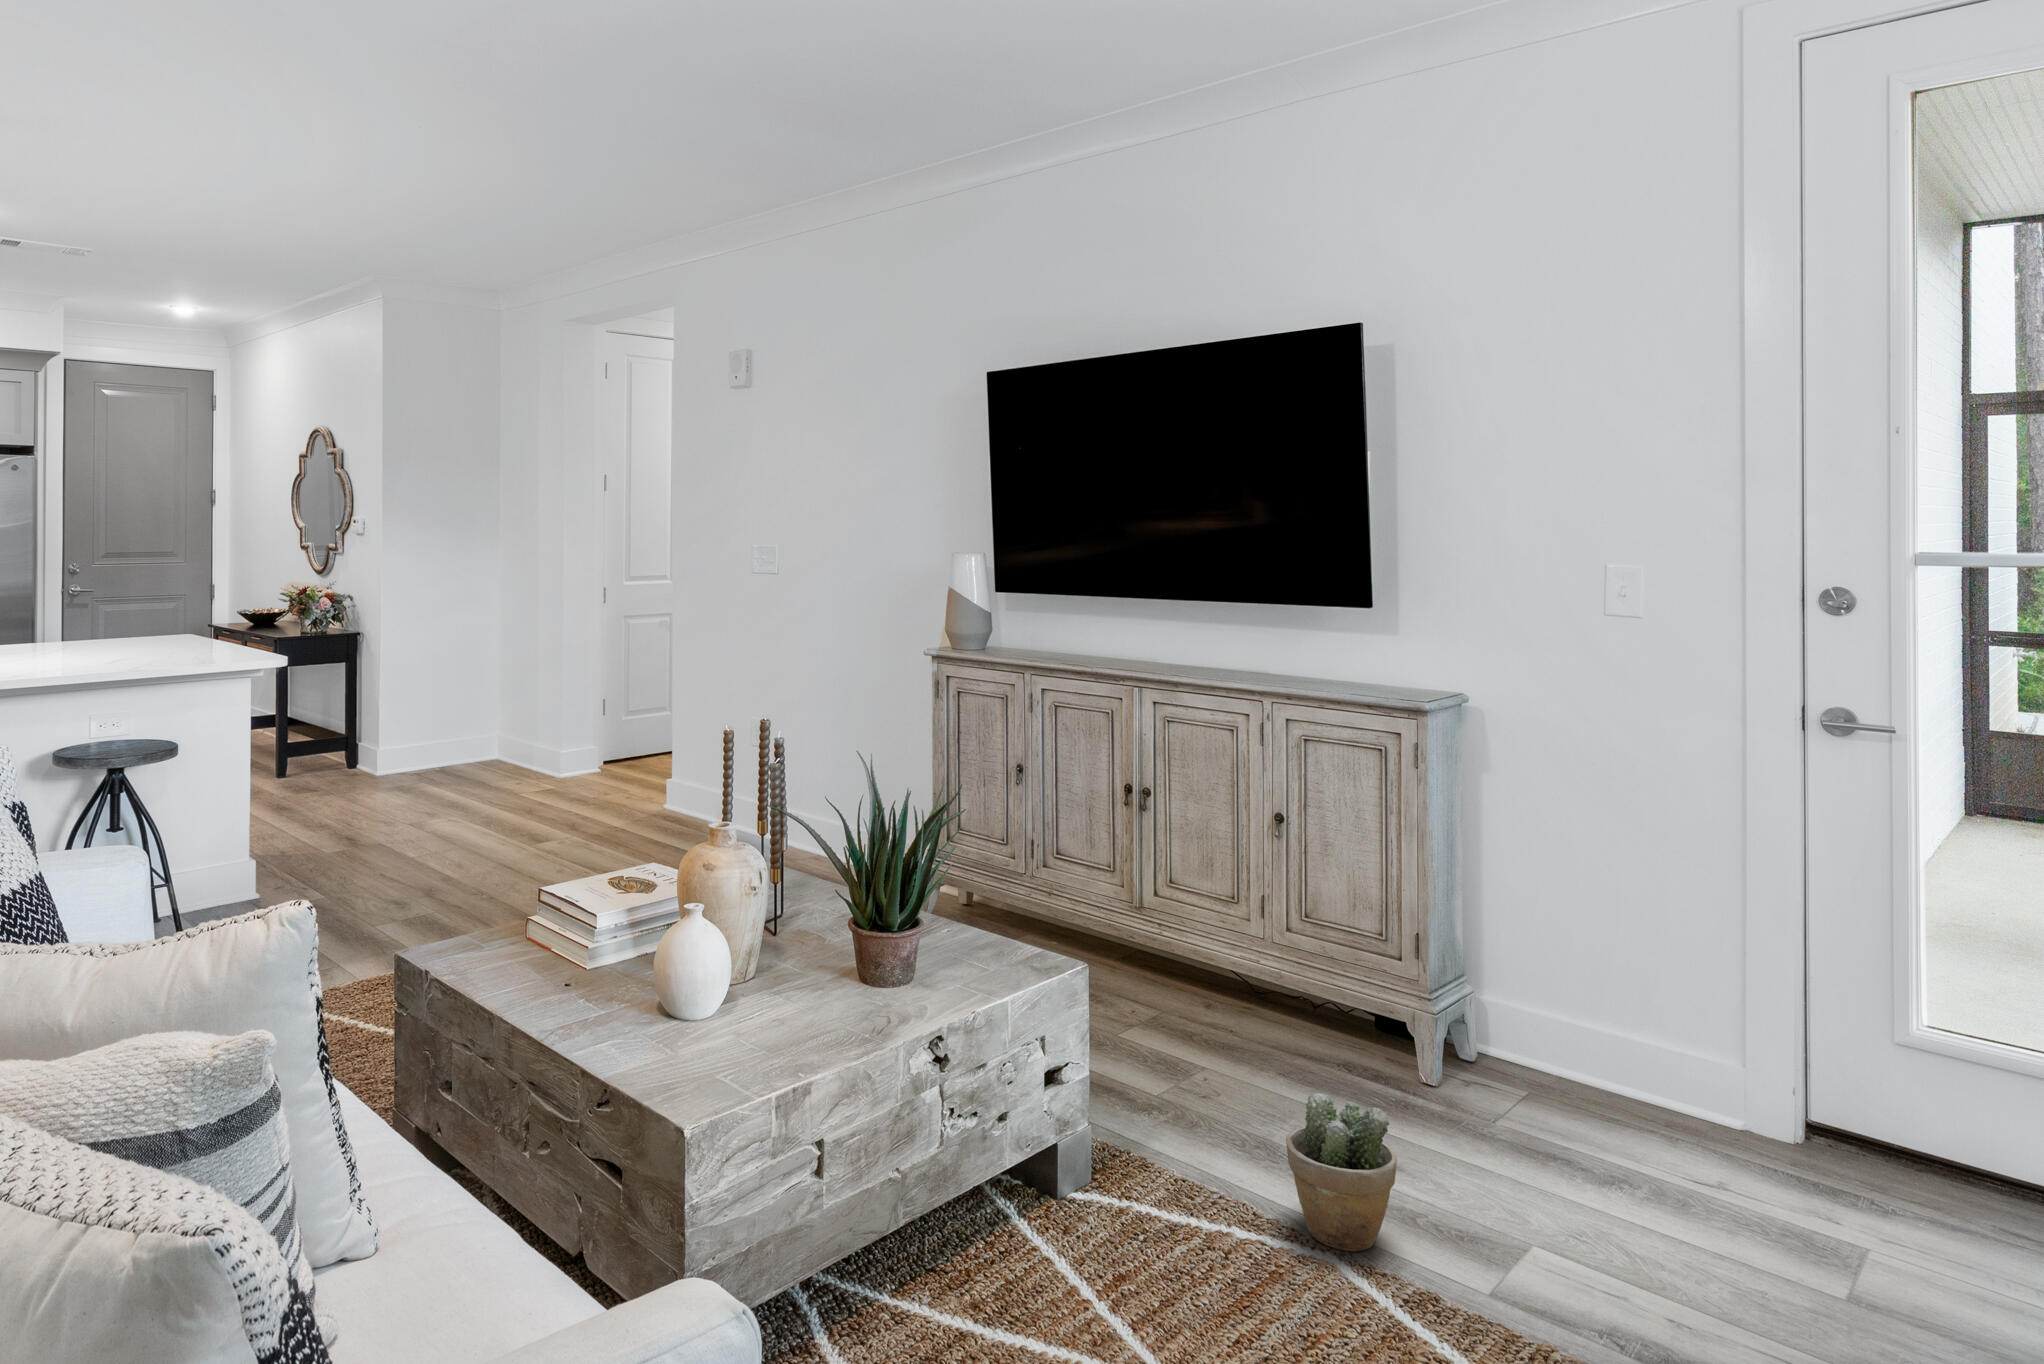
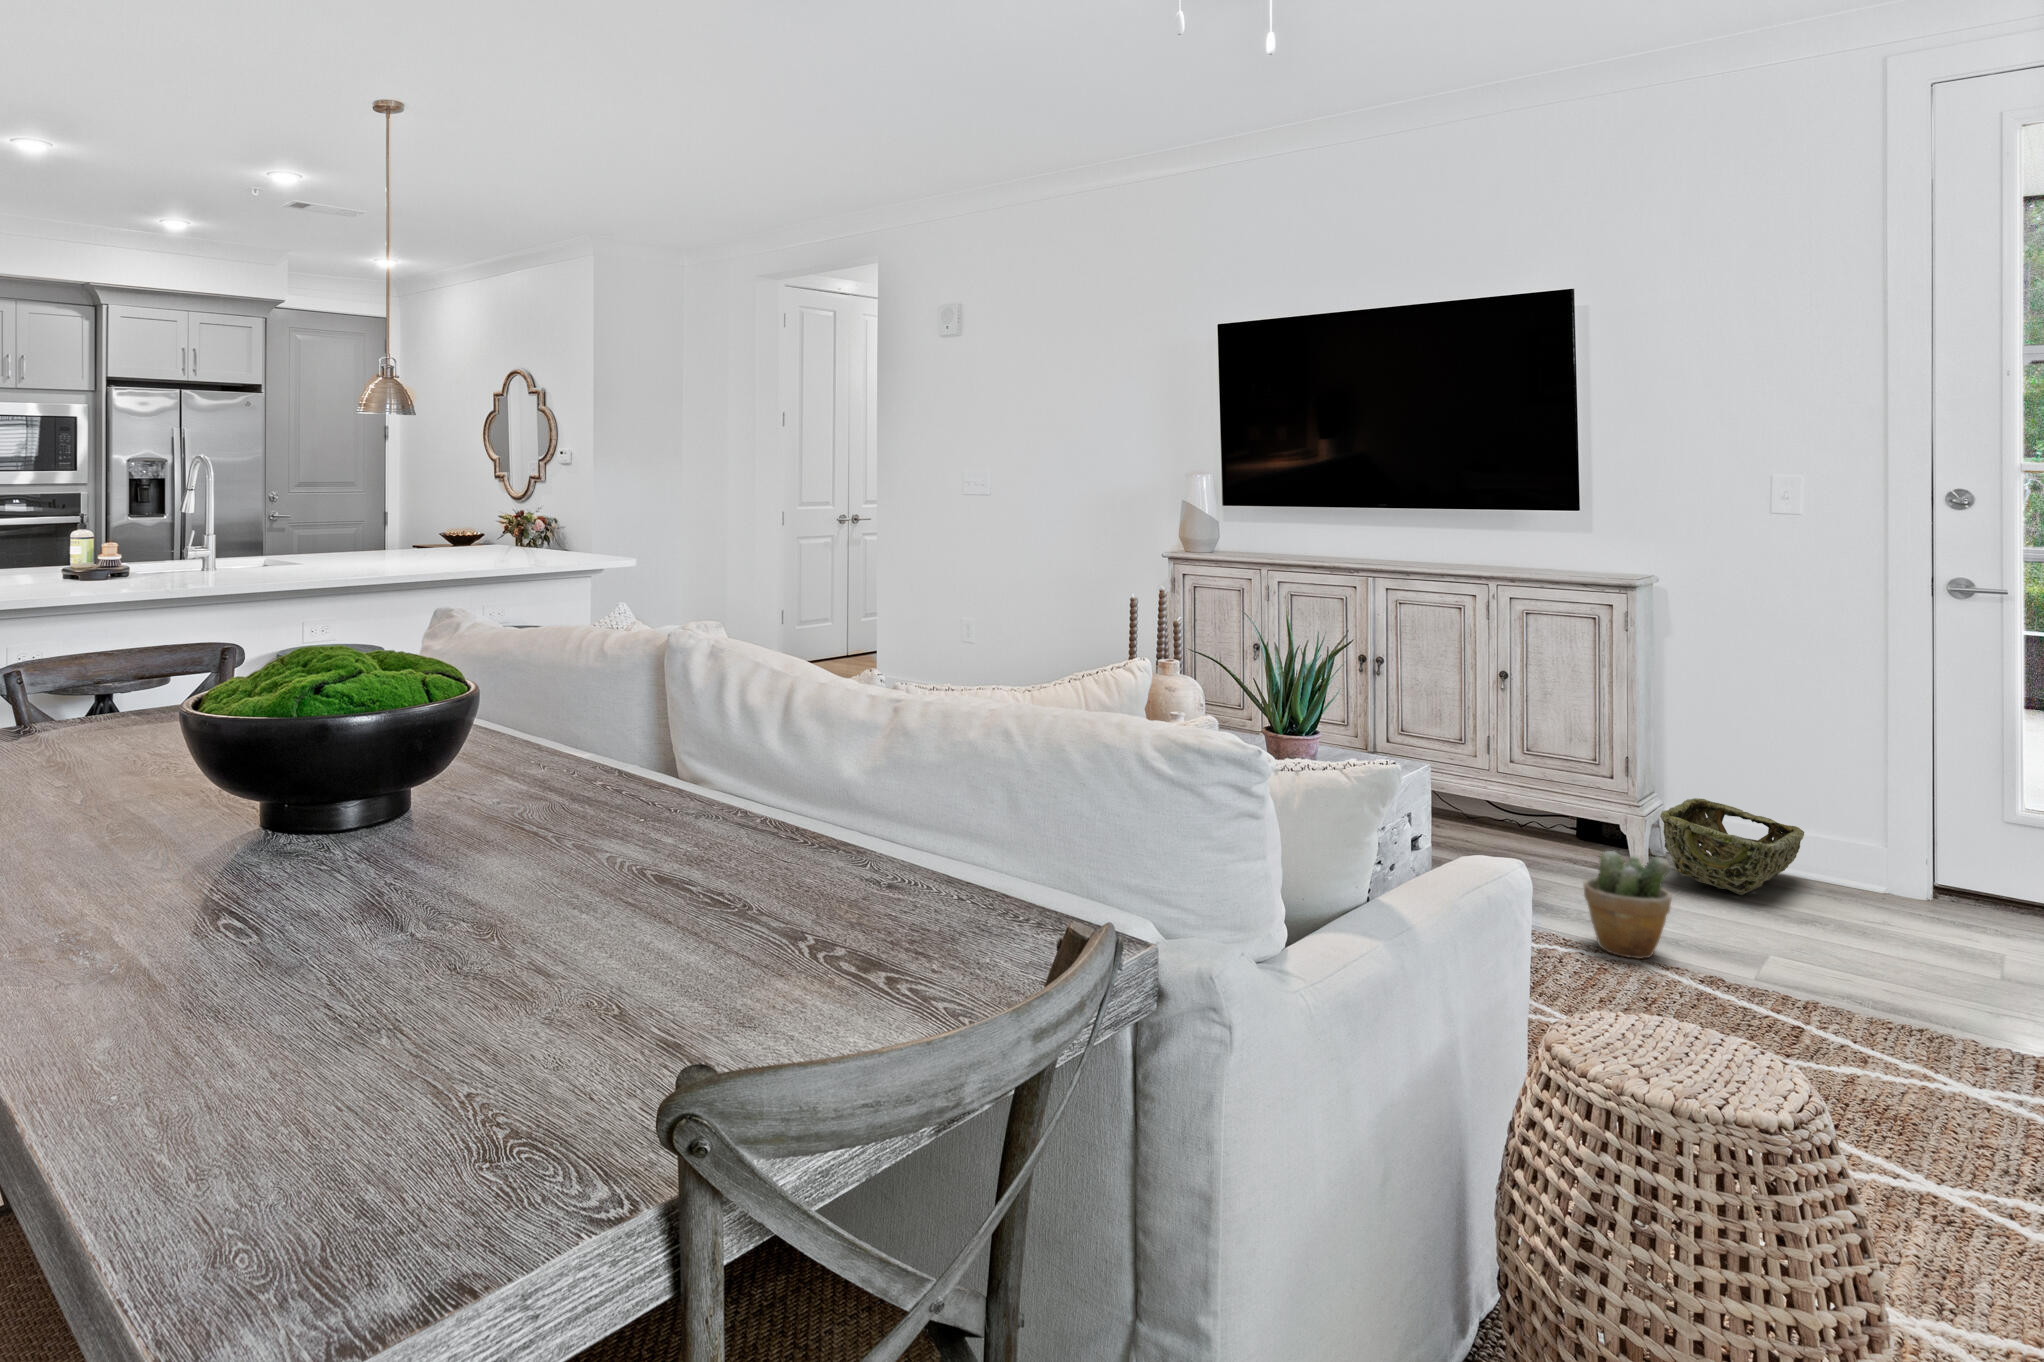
woven basket: none [1453,985,1651,1132] -> present [1660,798,1804,895]

